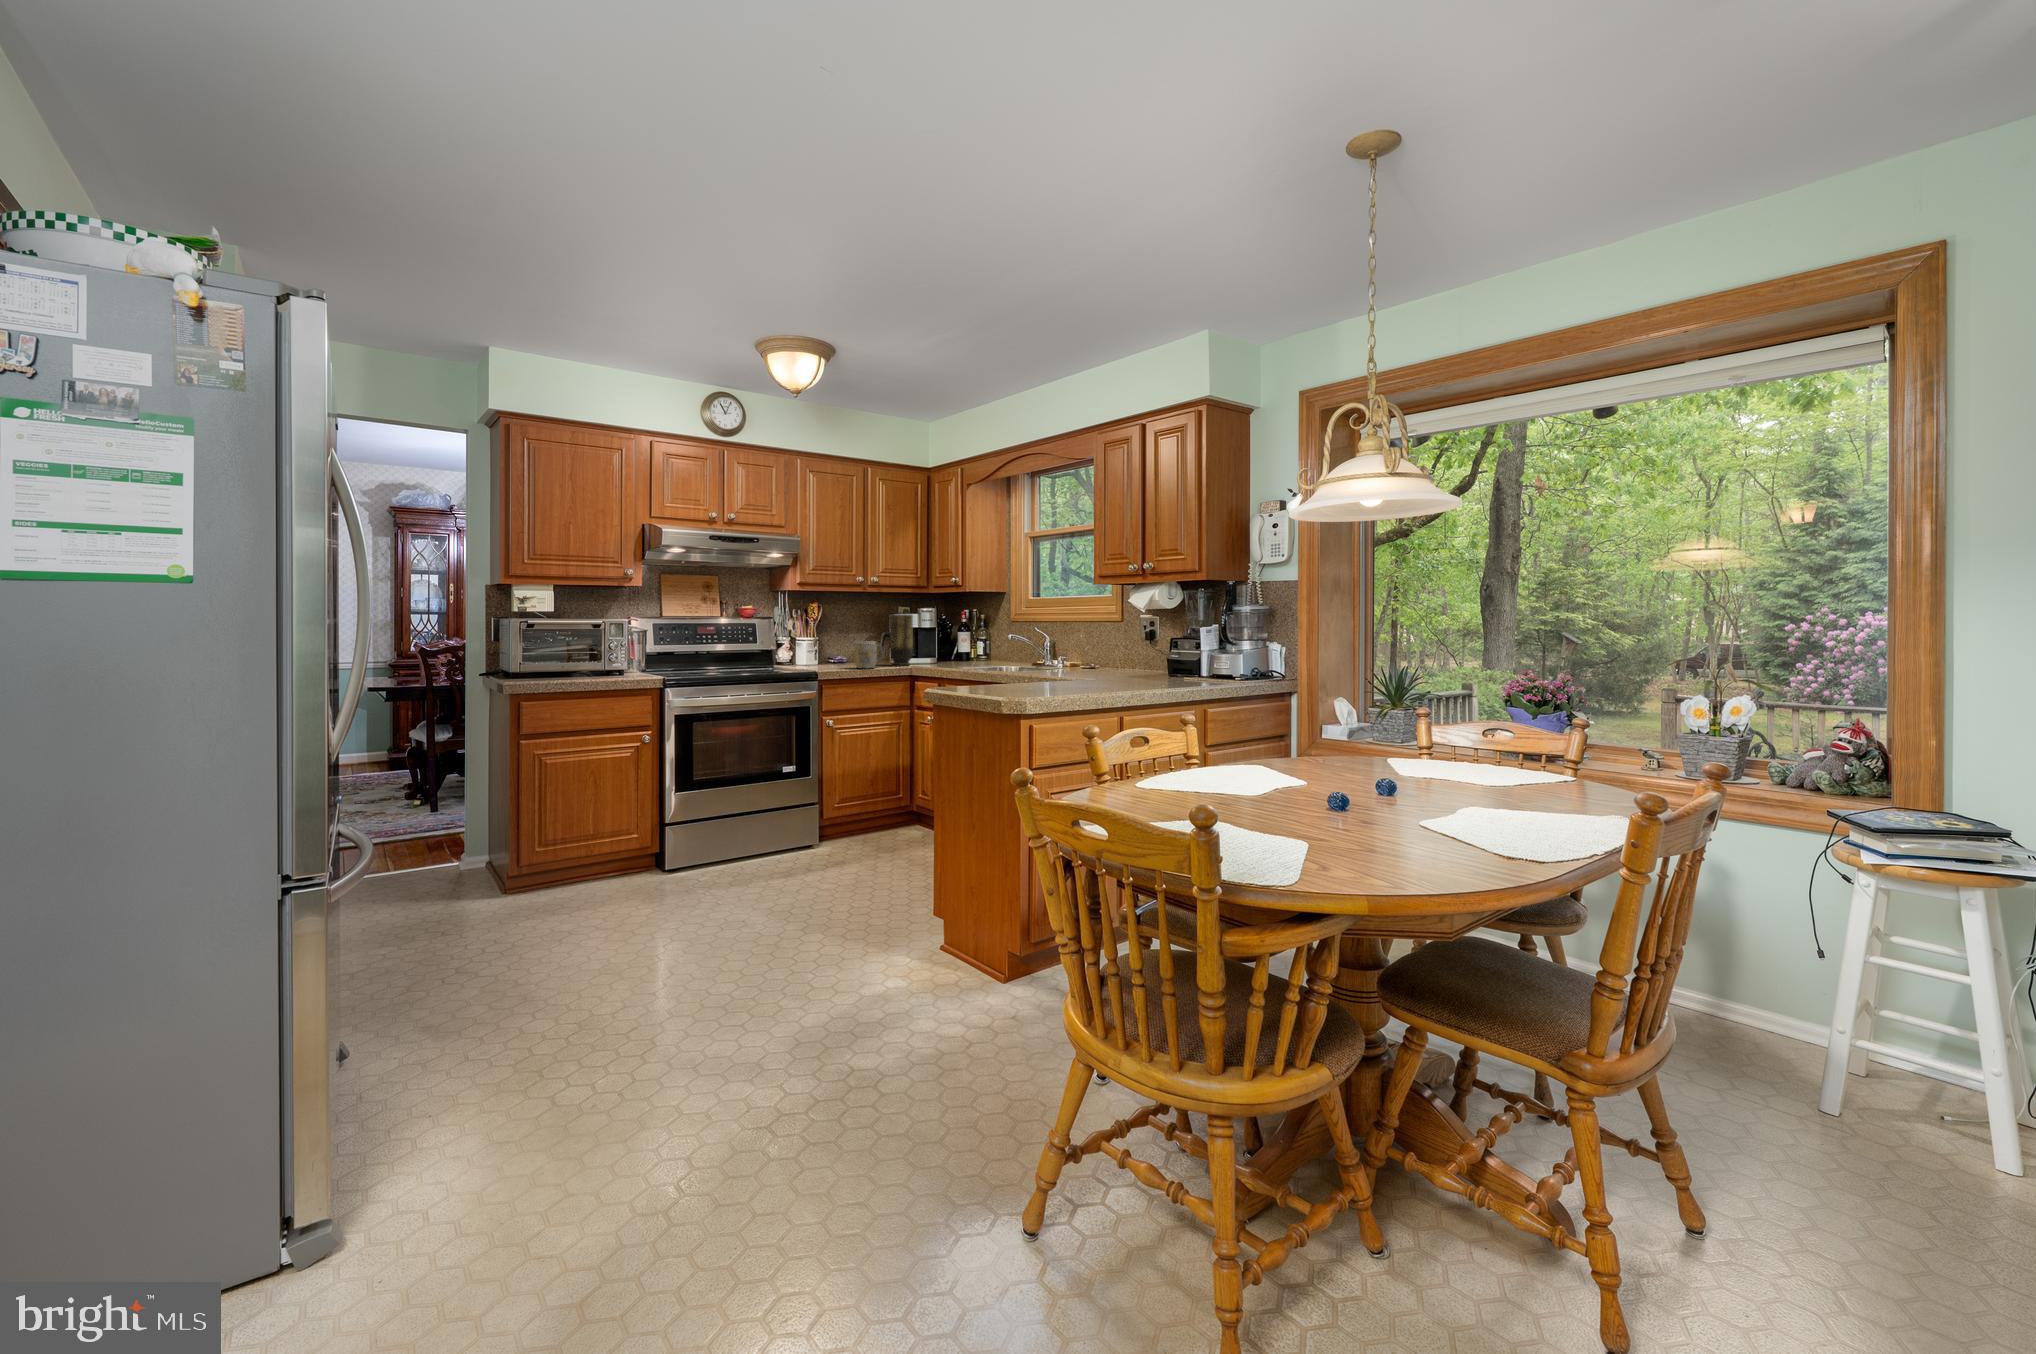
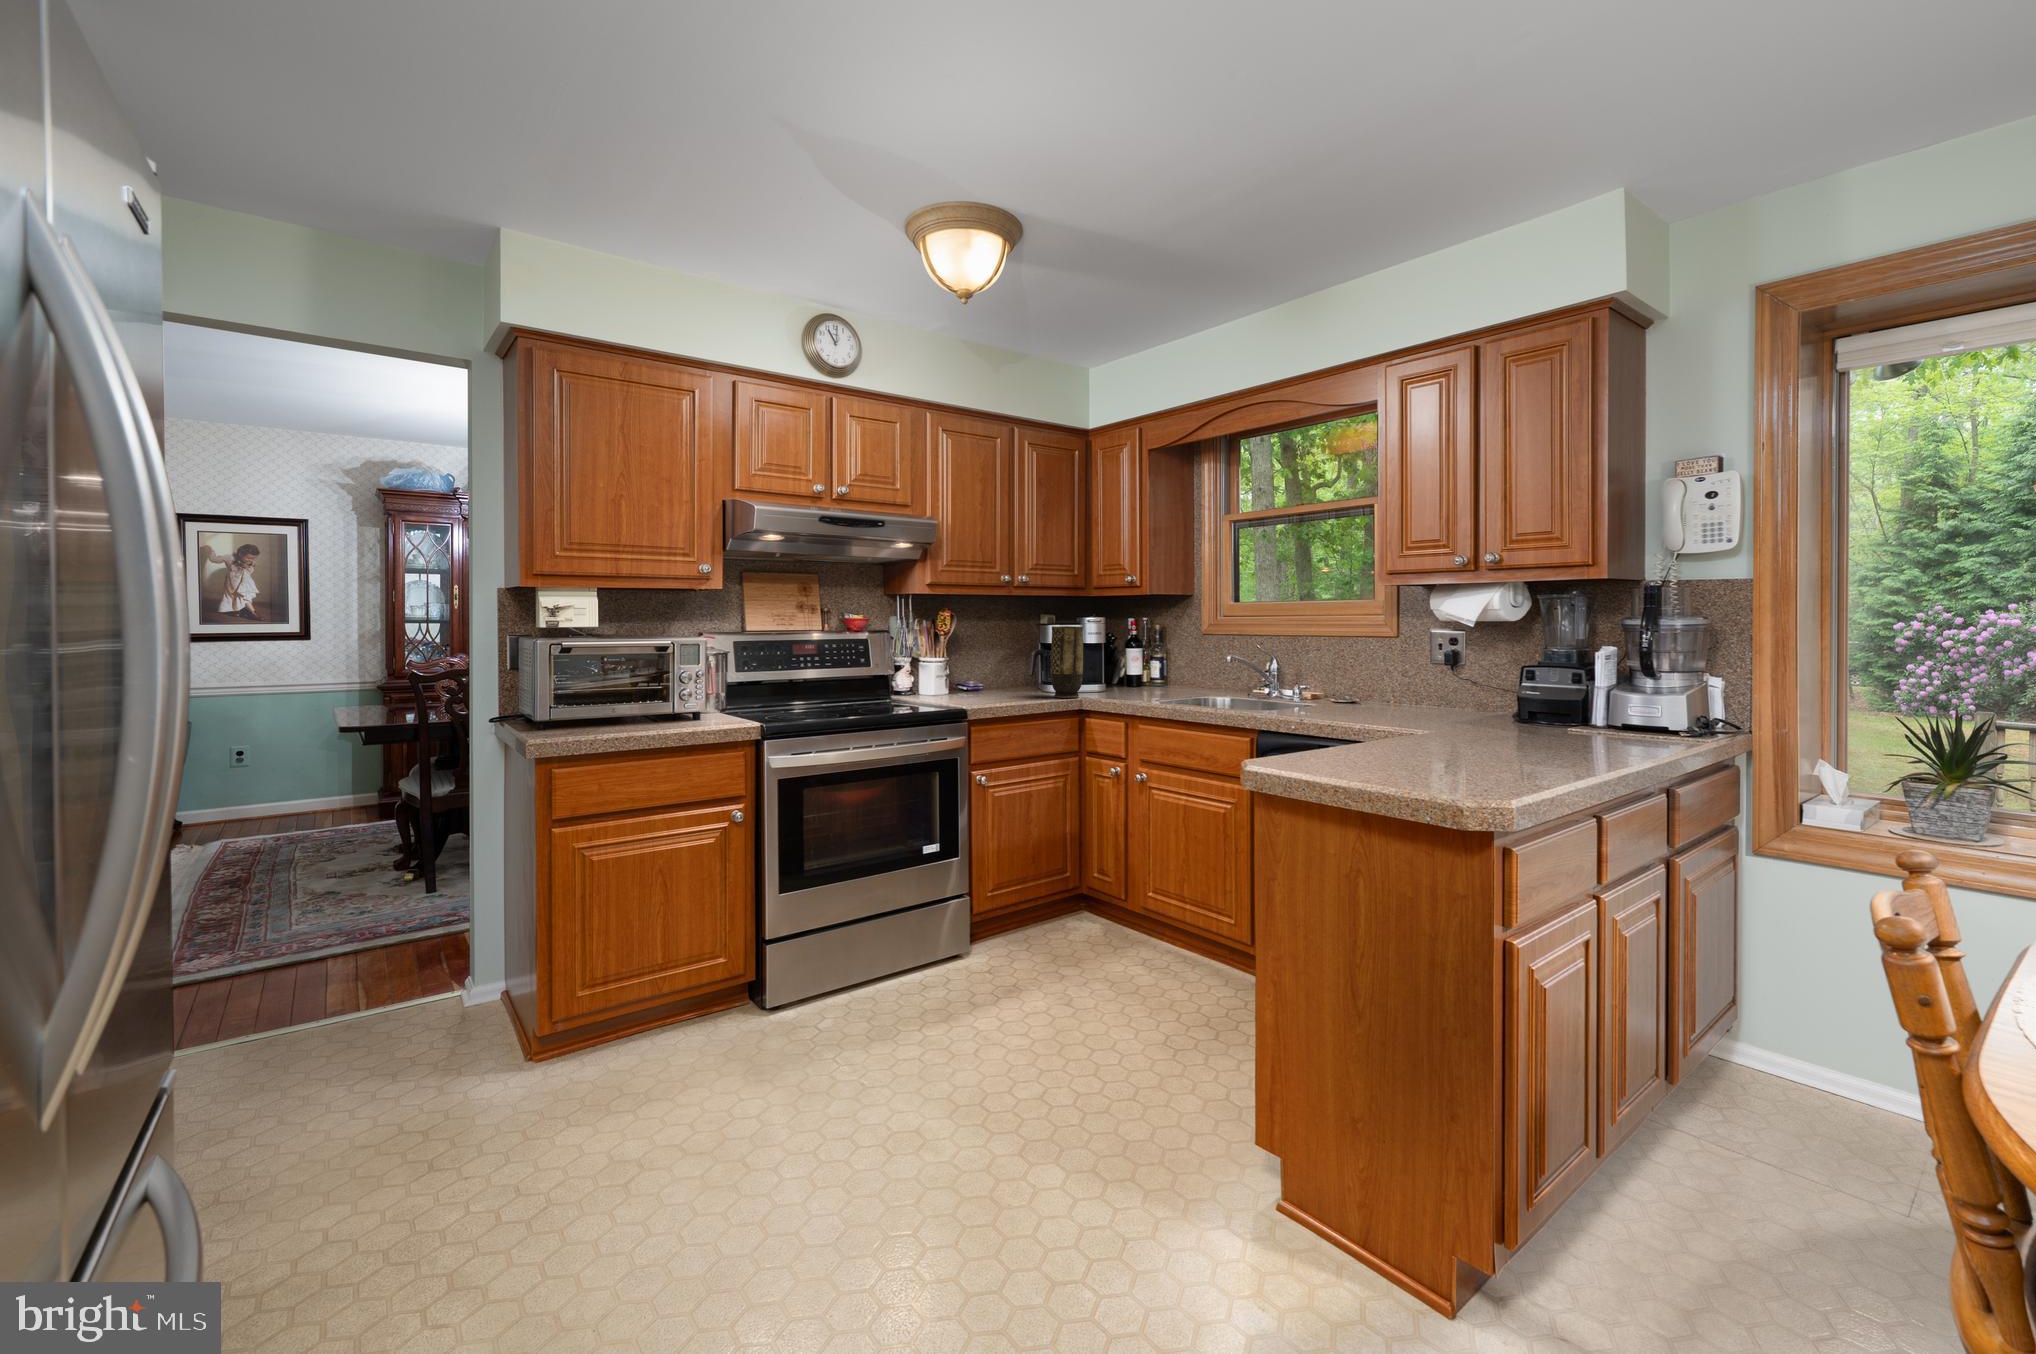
mug: present [854,641,883,668] -> none [1010,665,1048,704]

